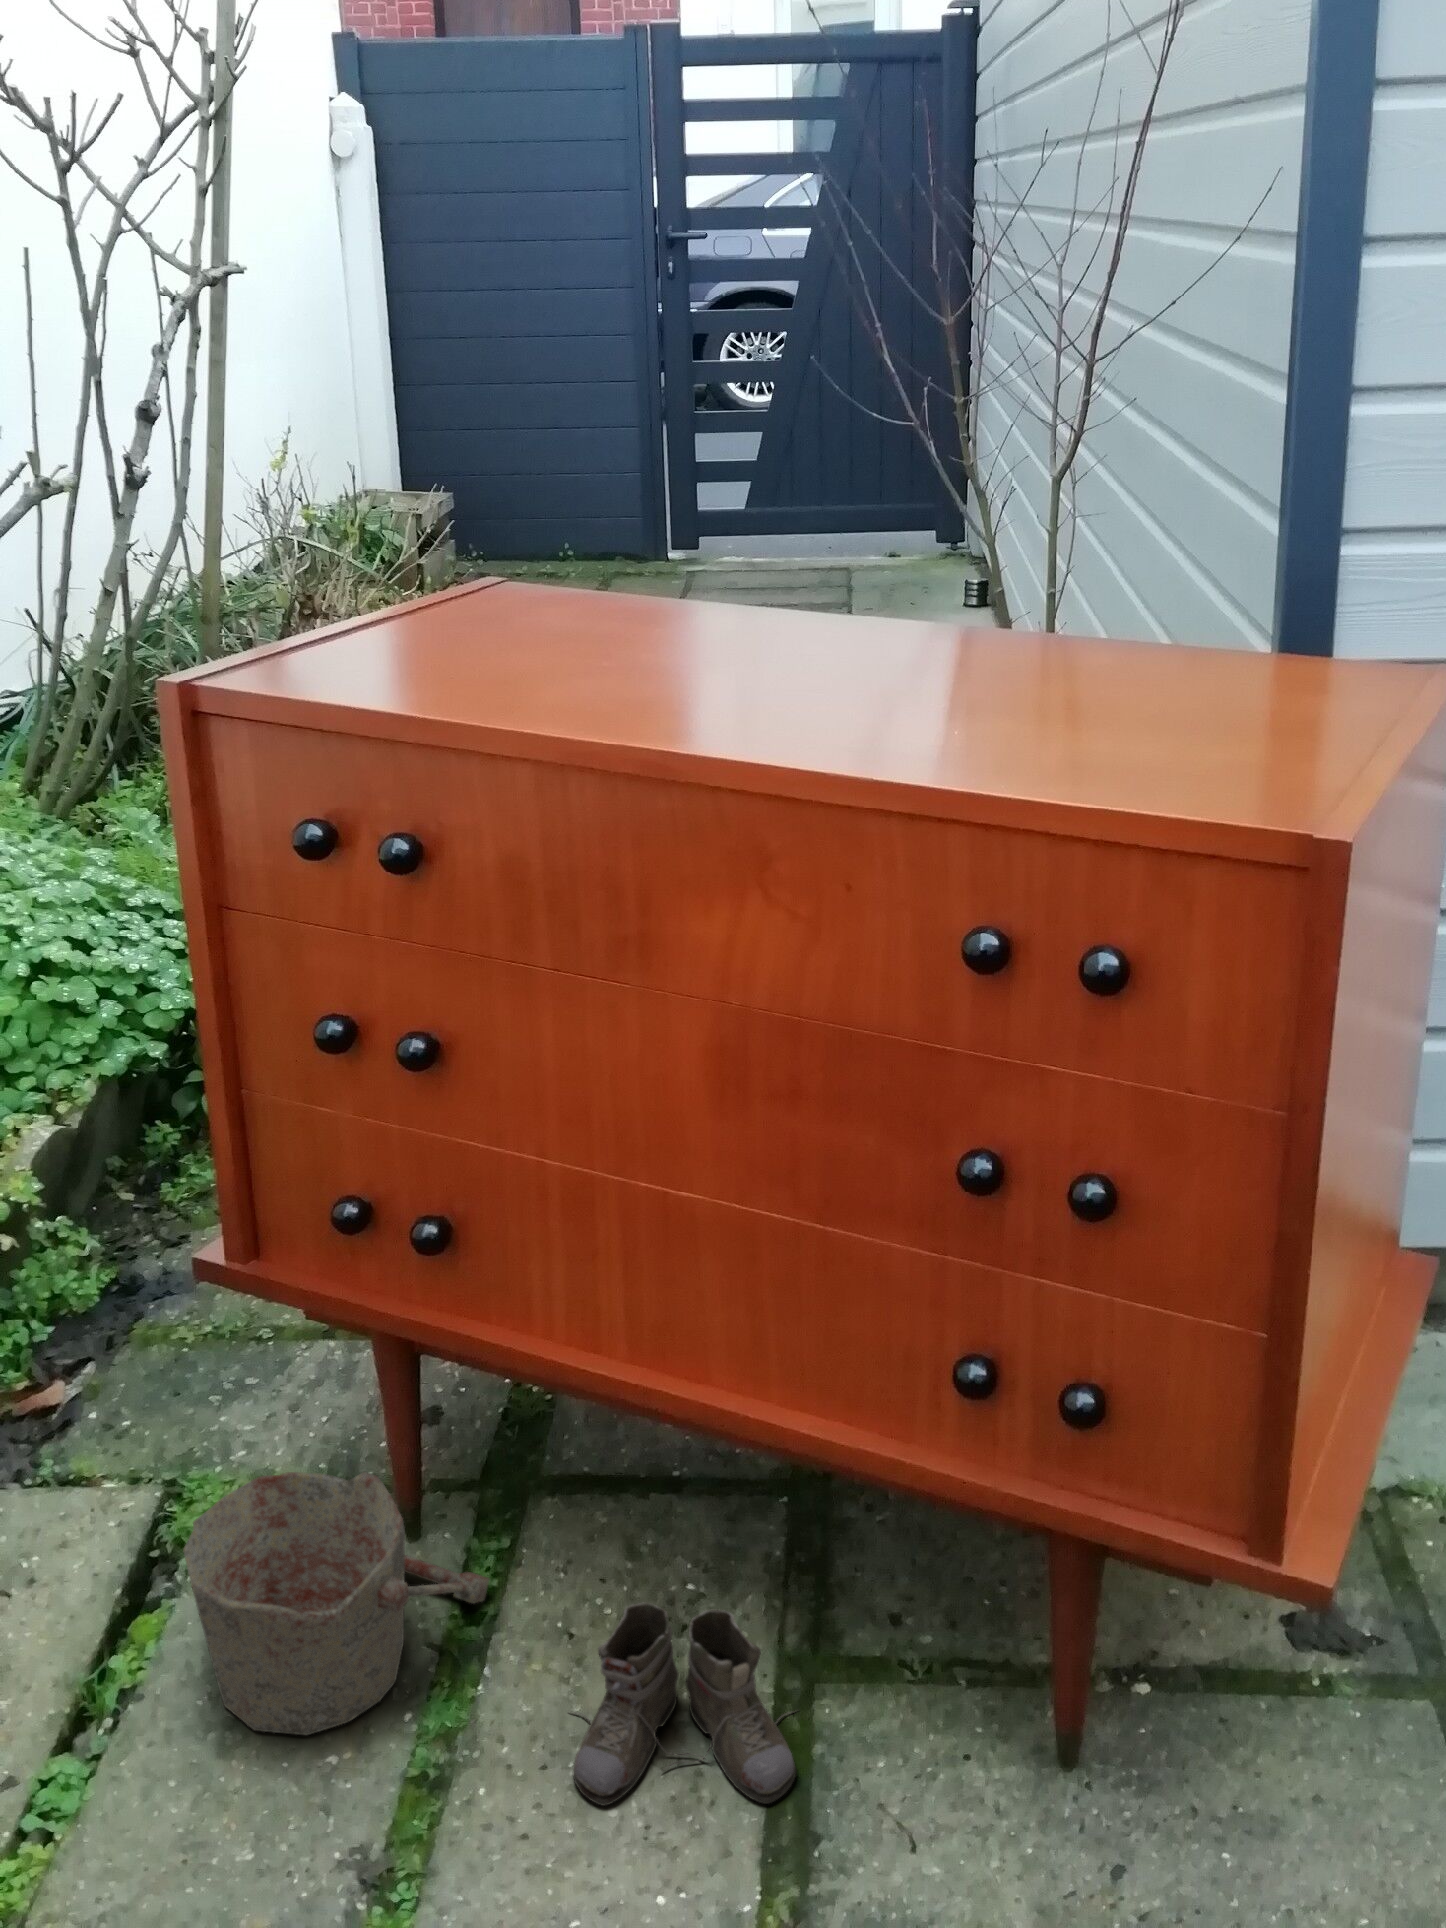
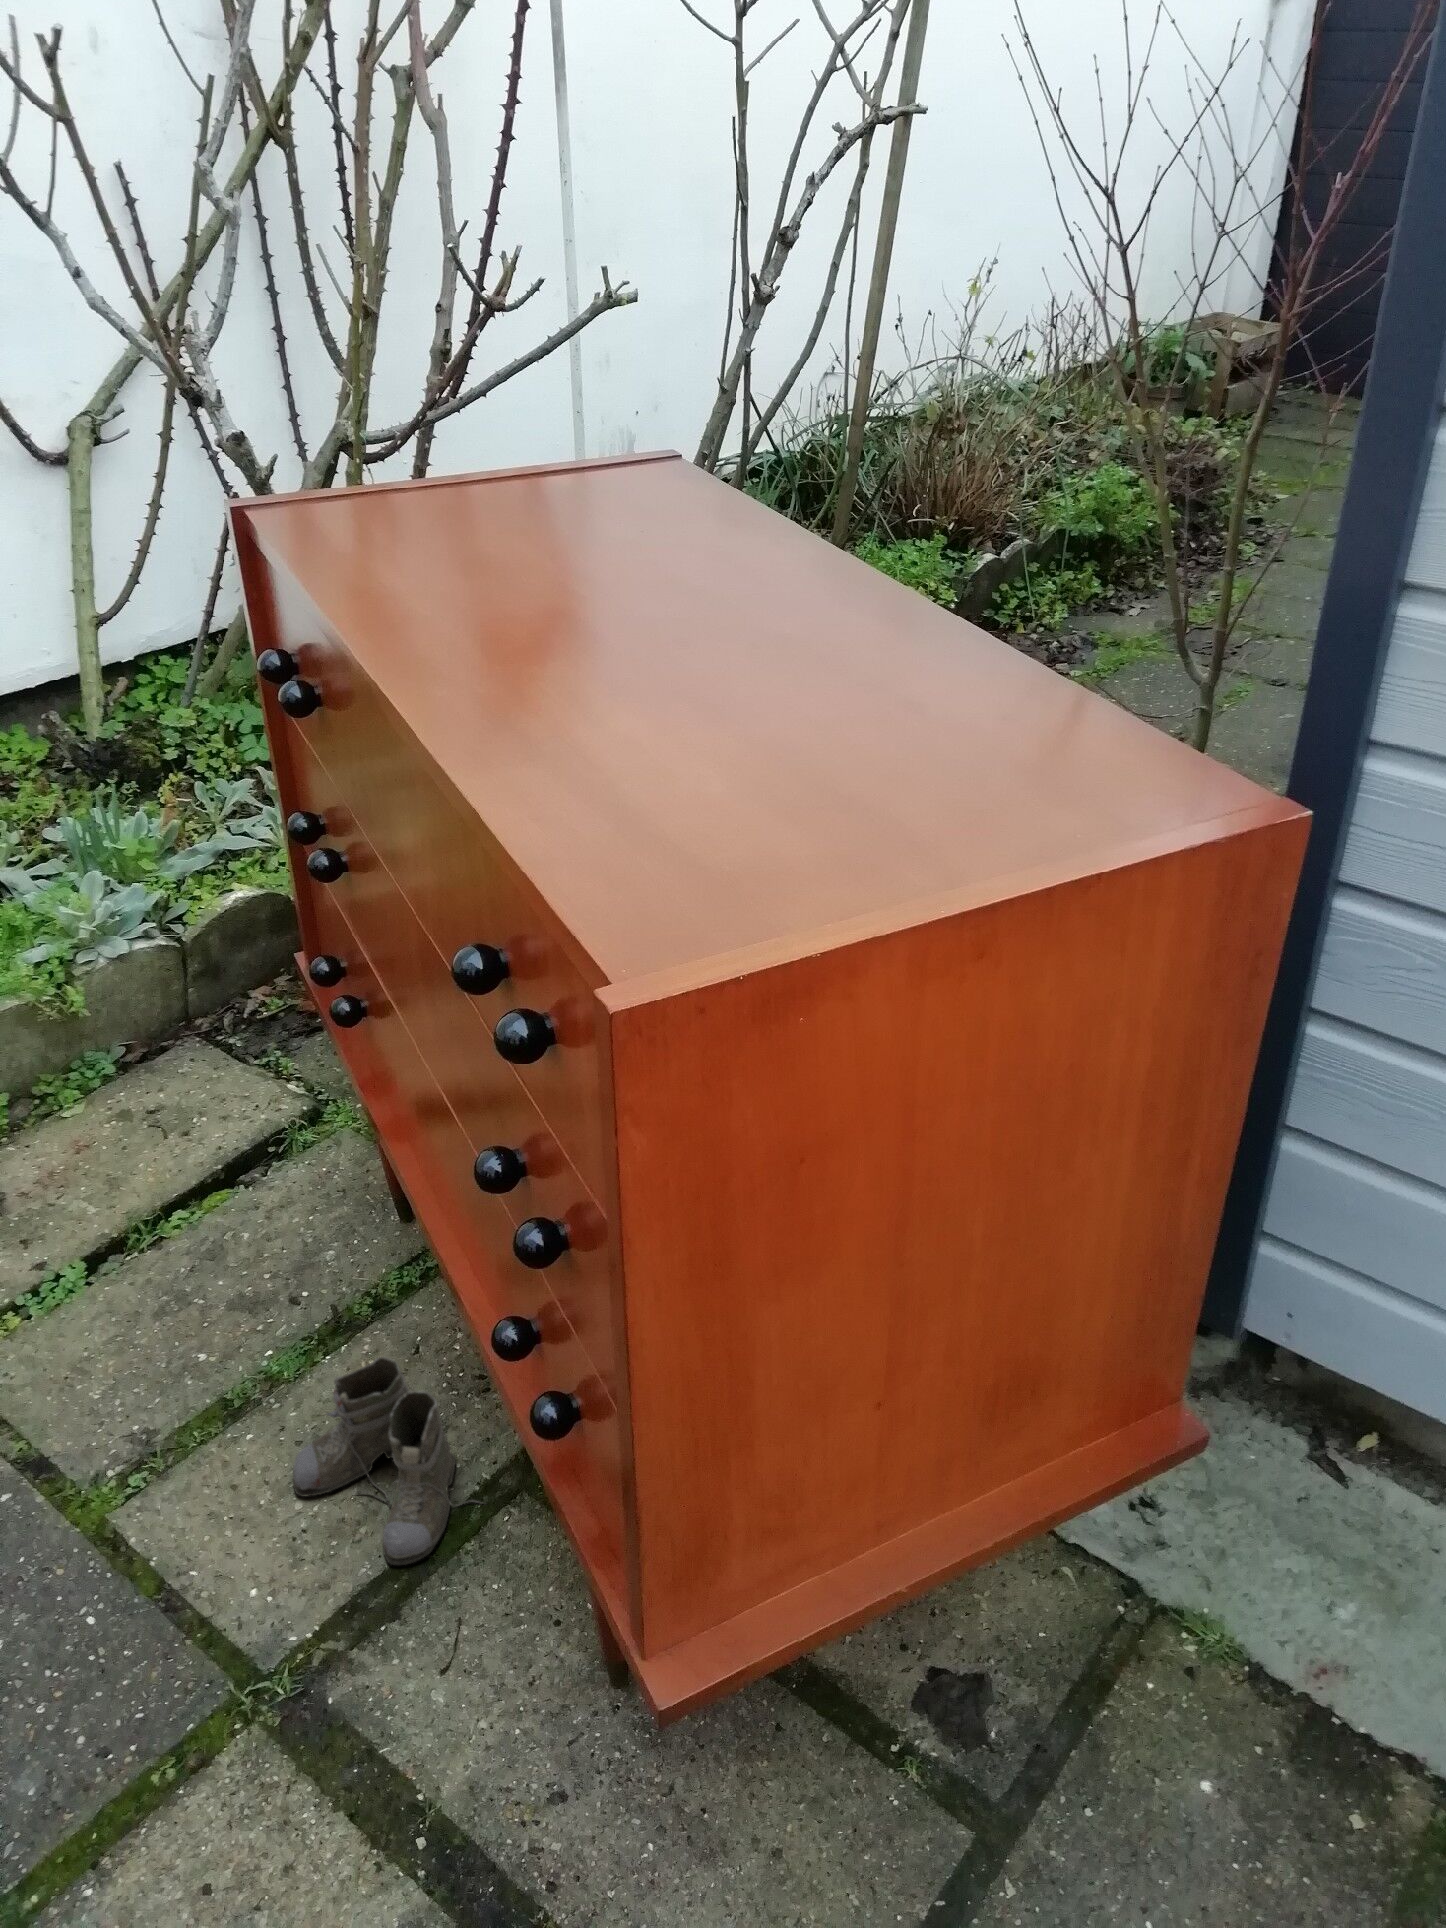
bucket: present [183,1472,489,1735] -> none [141,1136,395,1337]

